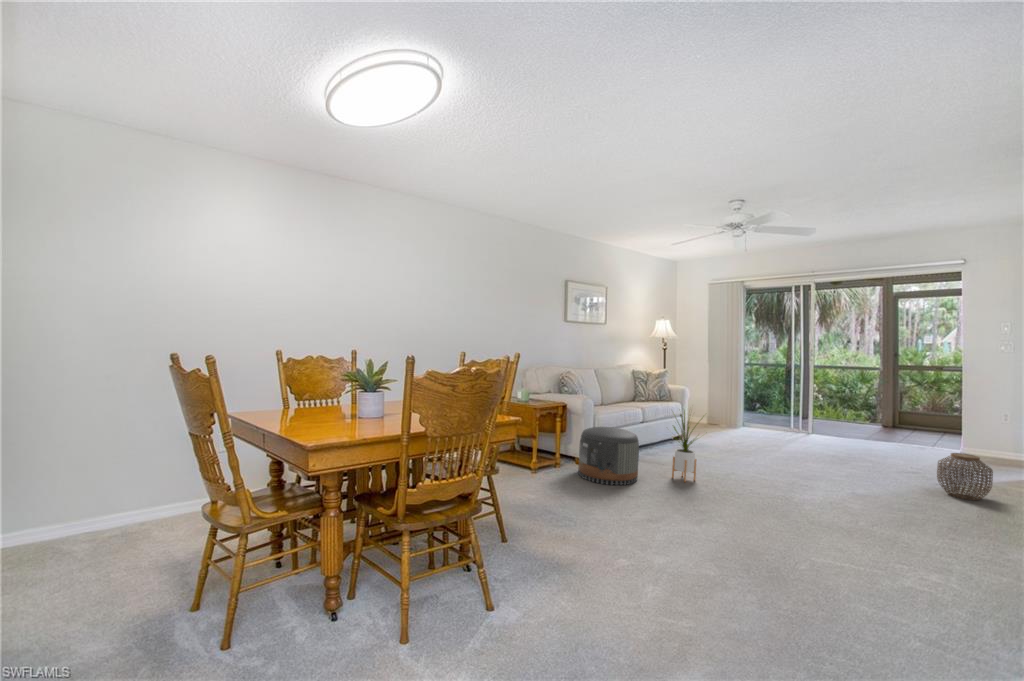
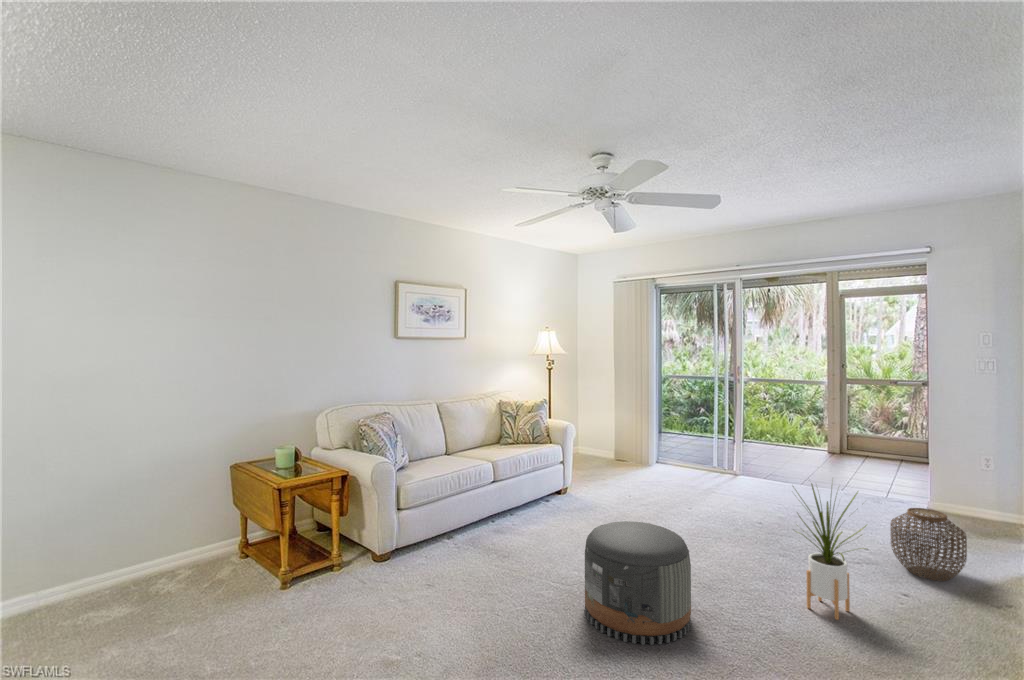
house plant: present [672,411,697,482] -> present [798,484,866,620]
pouf: present [578,427,639,485] -> present [585,521,691,645]

